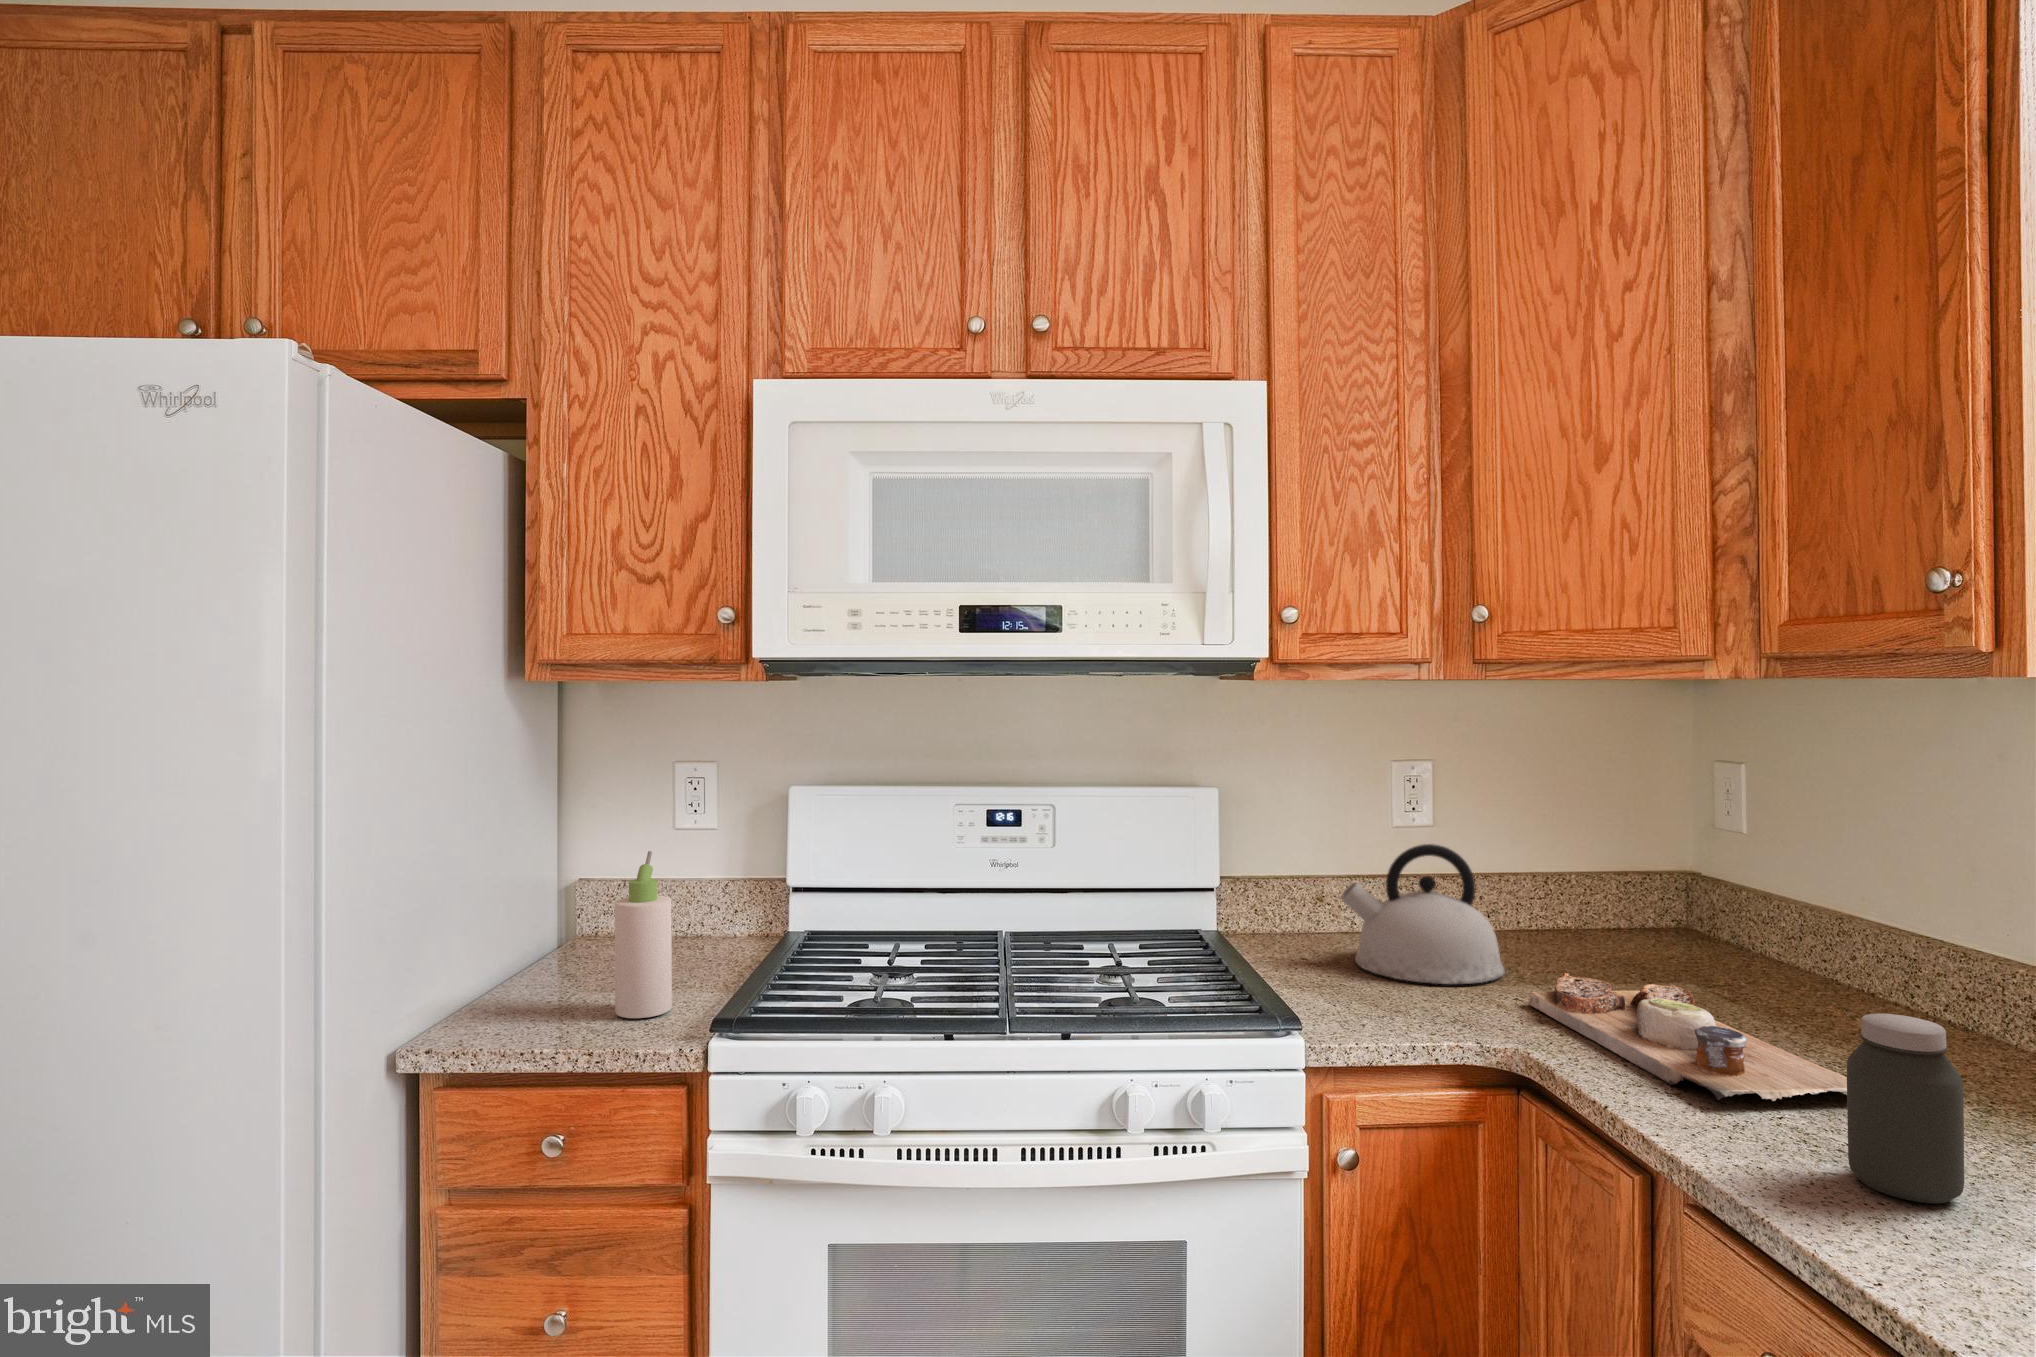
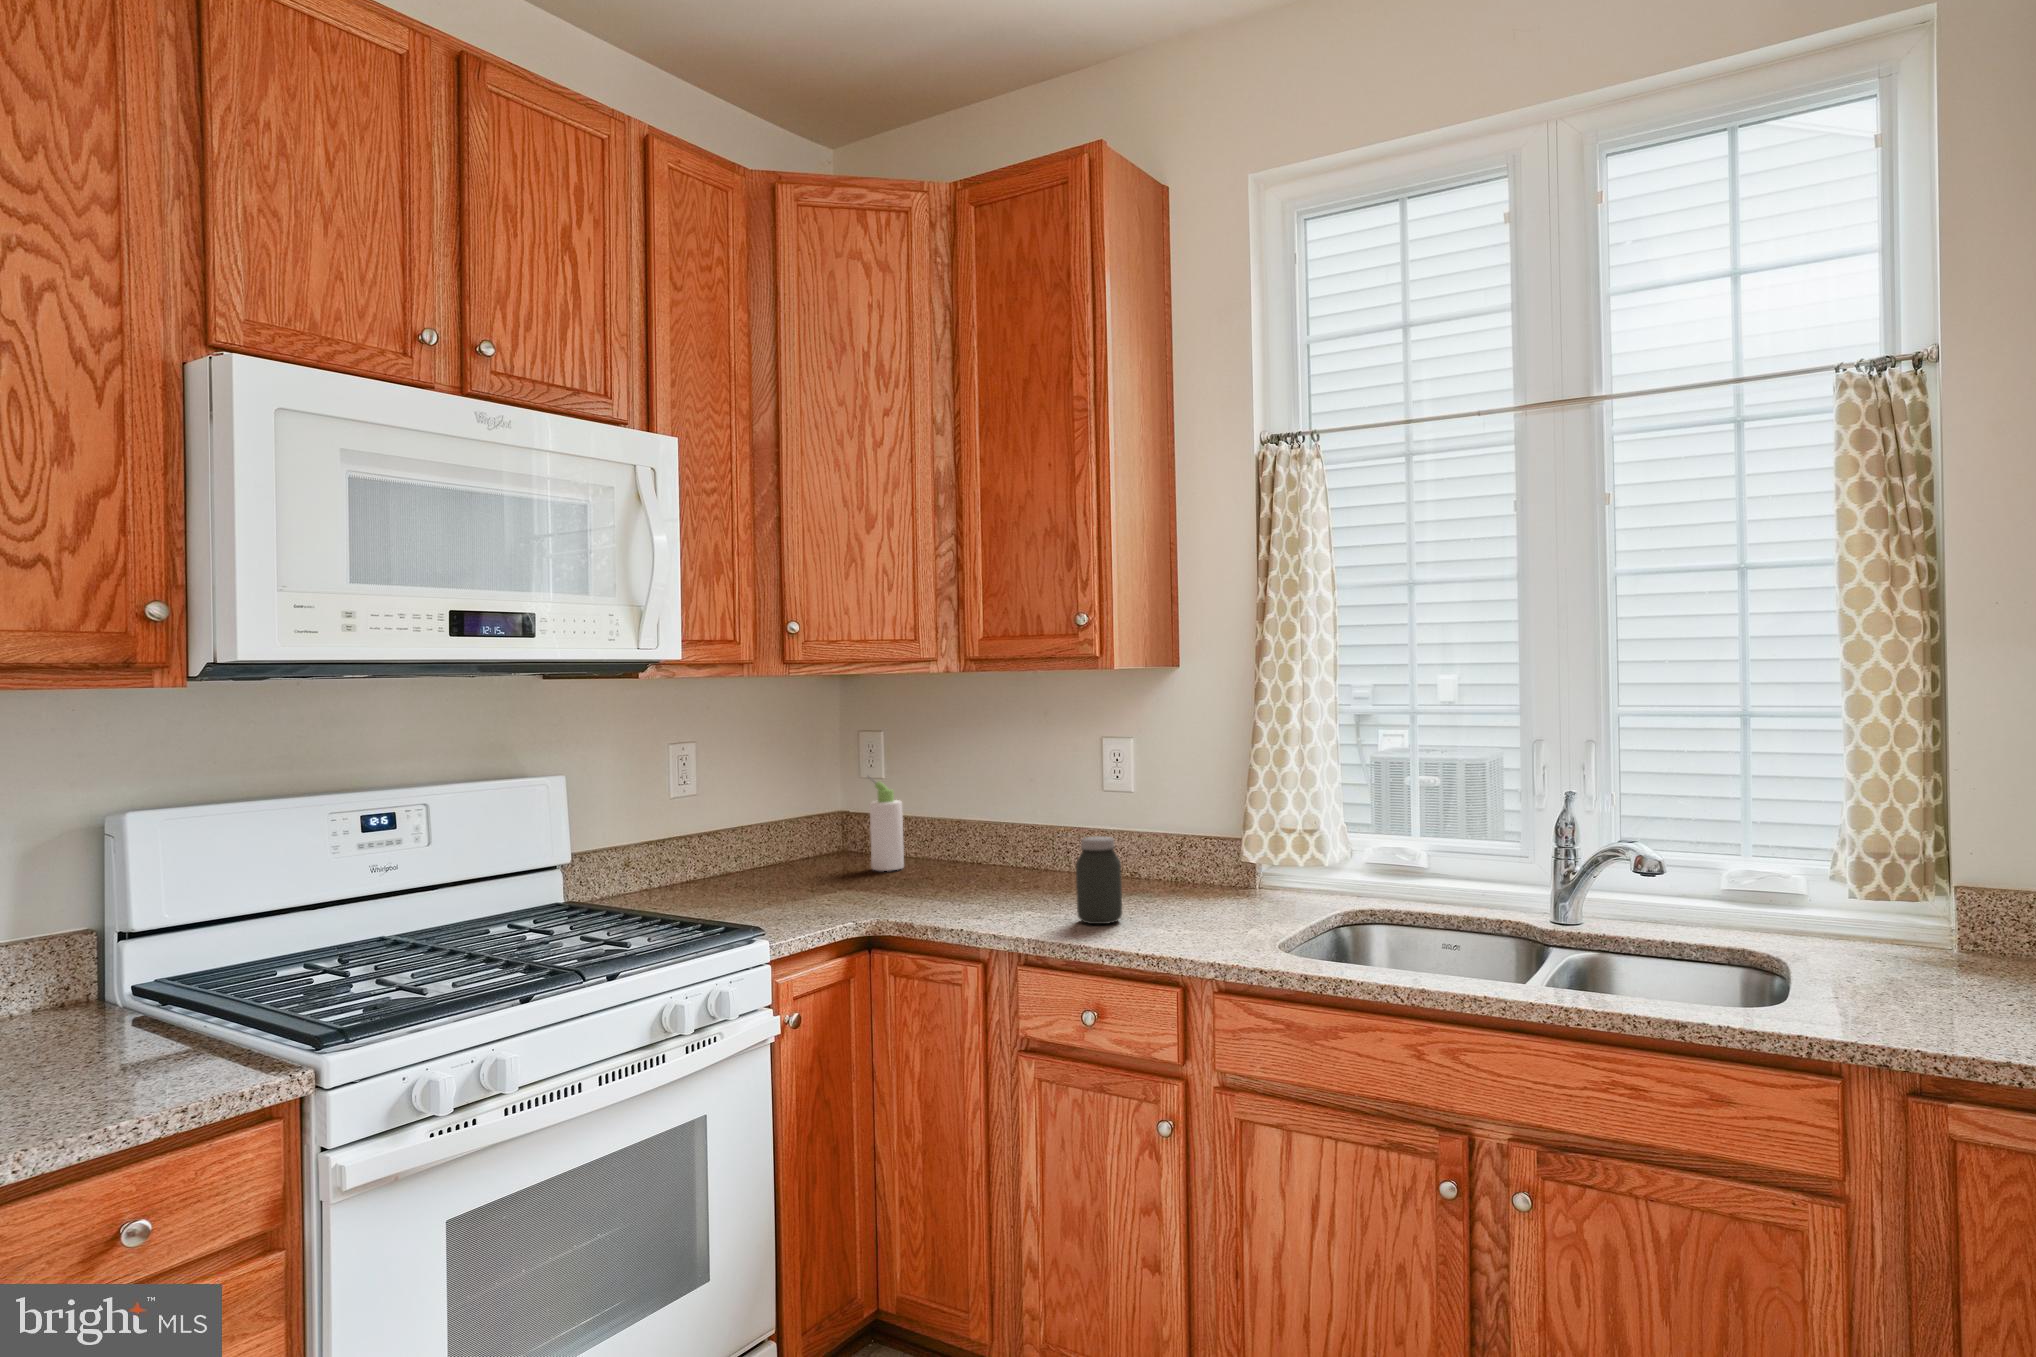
kettle: present [1341,844,1505,984] -> none [685,803,803,908]
bottle: present [614,851,672,1018] -> present [868,776,904,871]
cutting board: present [1529,973,1847,1101] -> none [843,870,1052,914]

